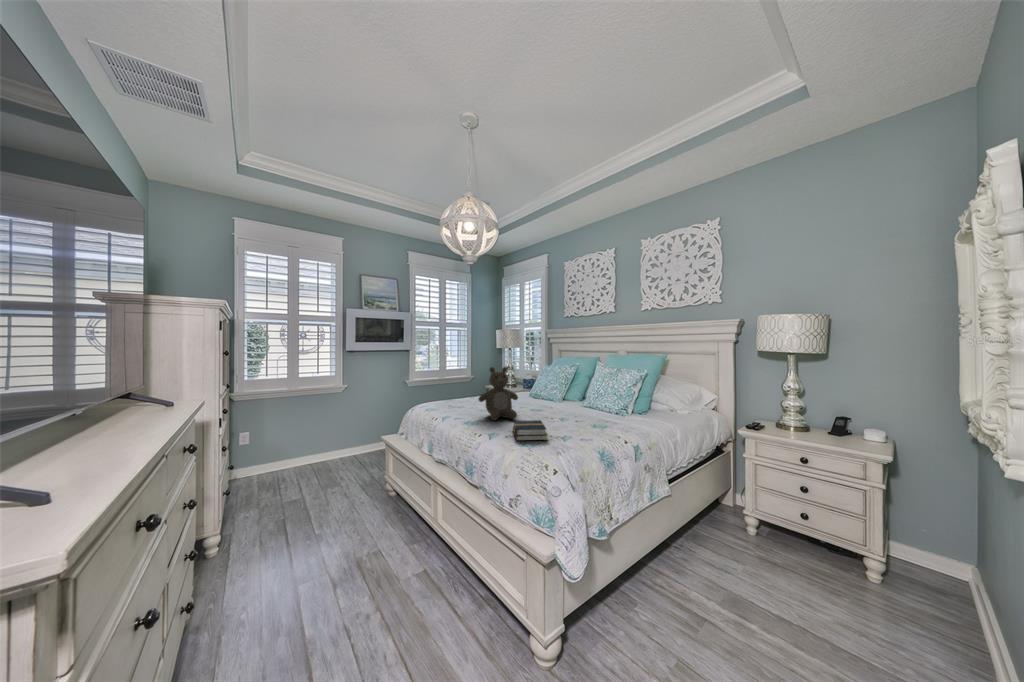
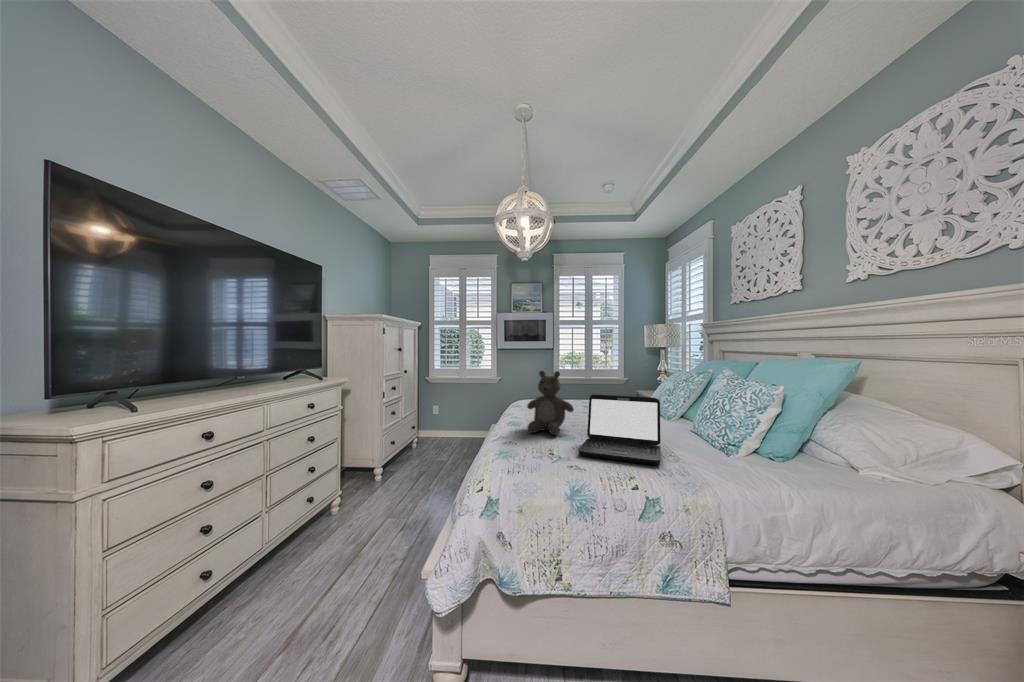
laptop: none [539,382,604,427] -> present [579,395,660,465]
hardback book: present [513,420,548,441] -> none [495,437,554,470]

